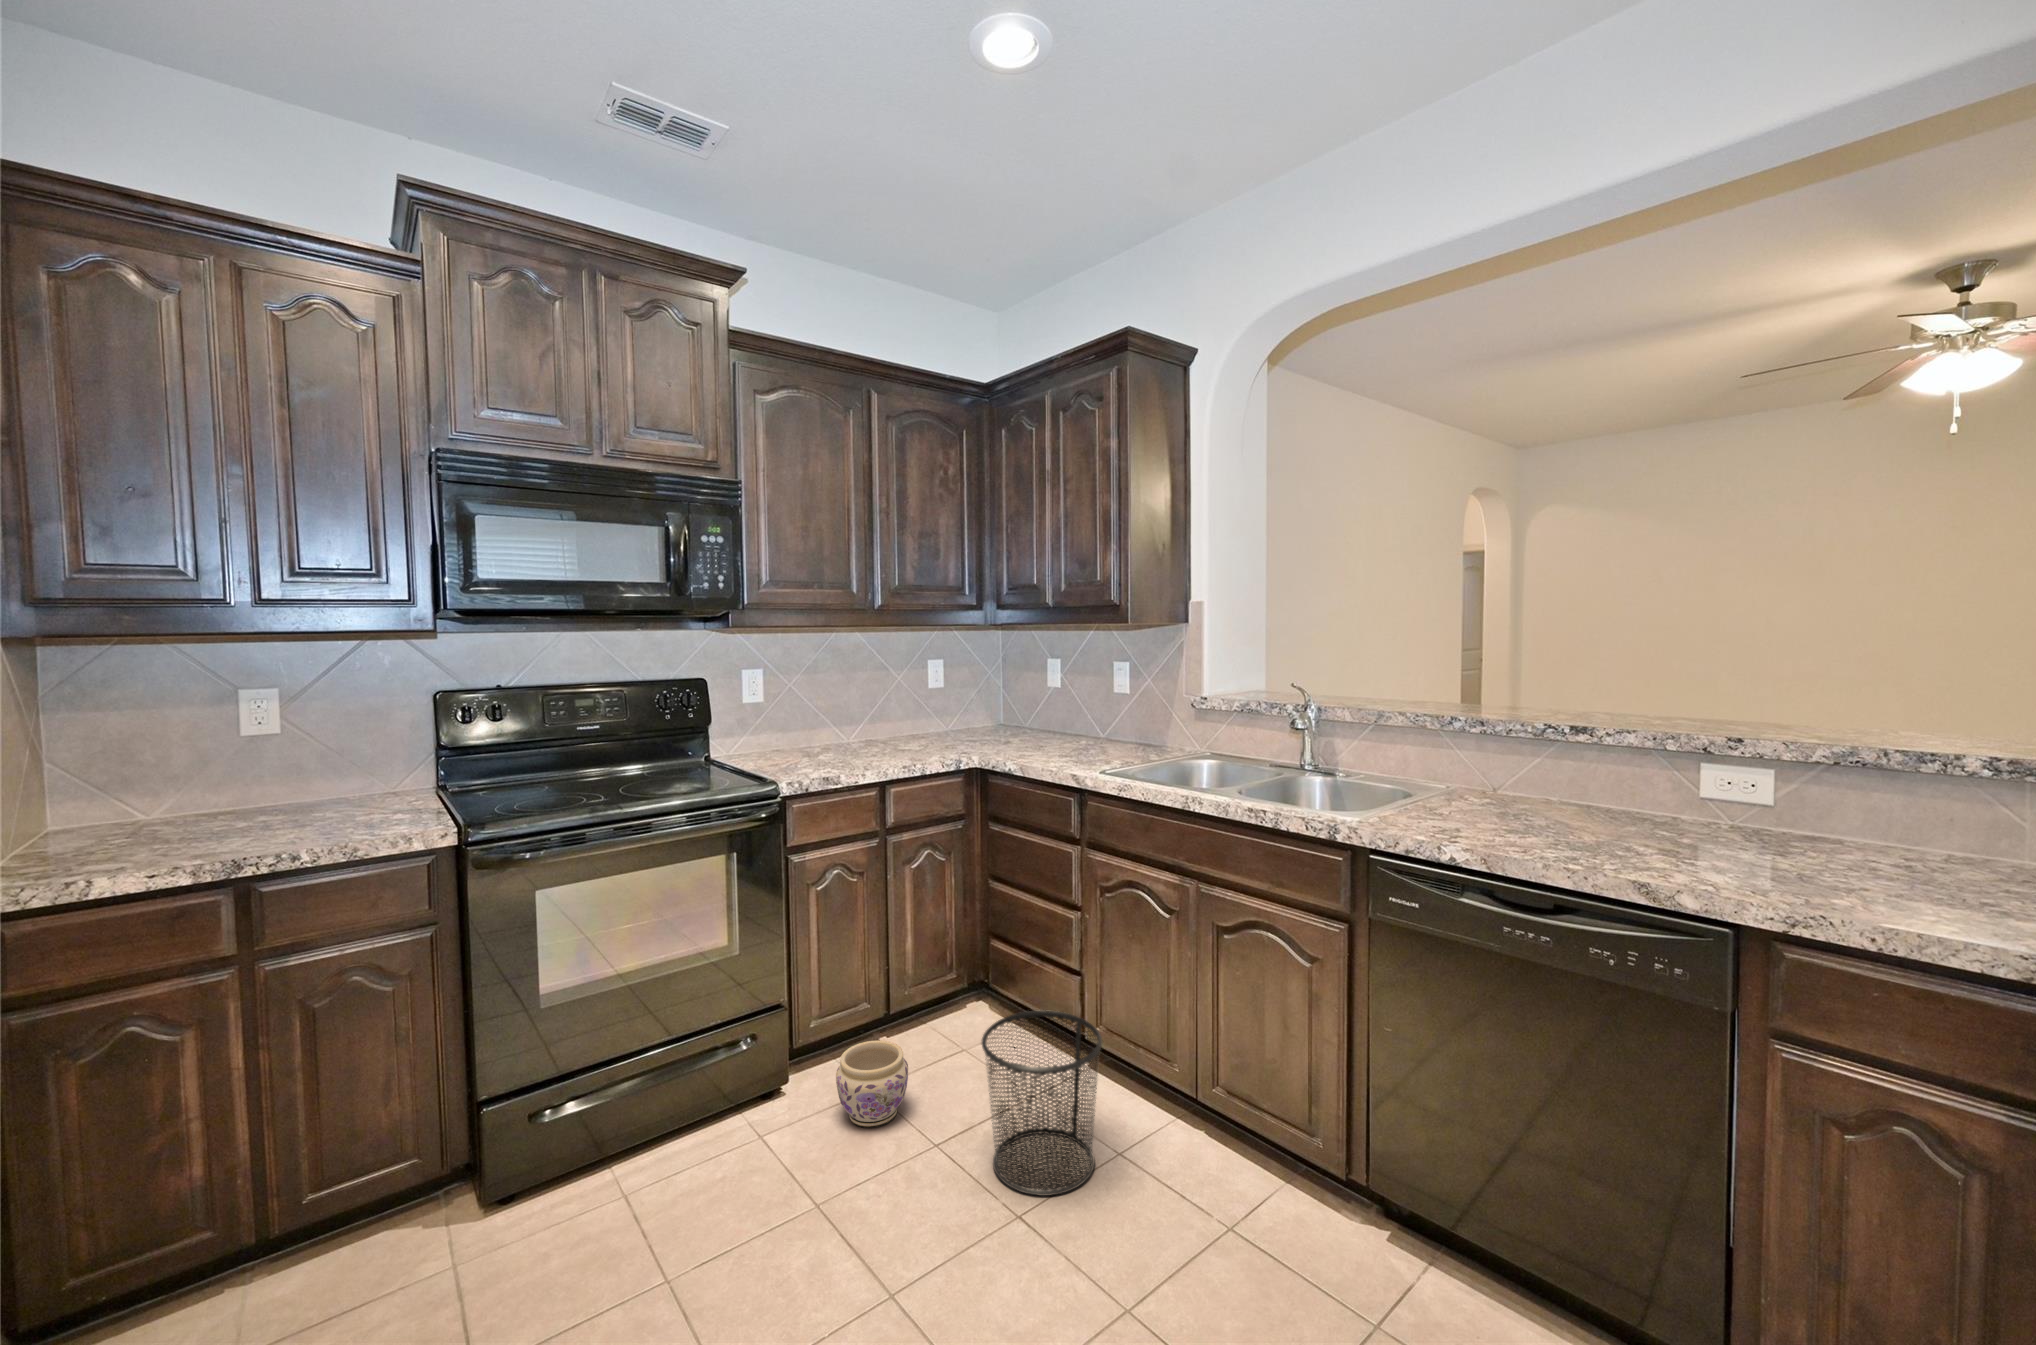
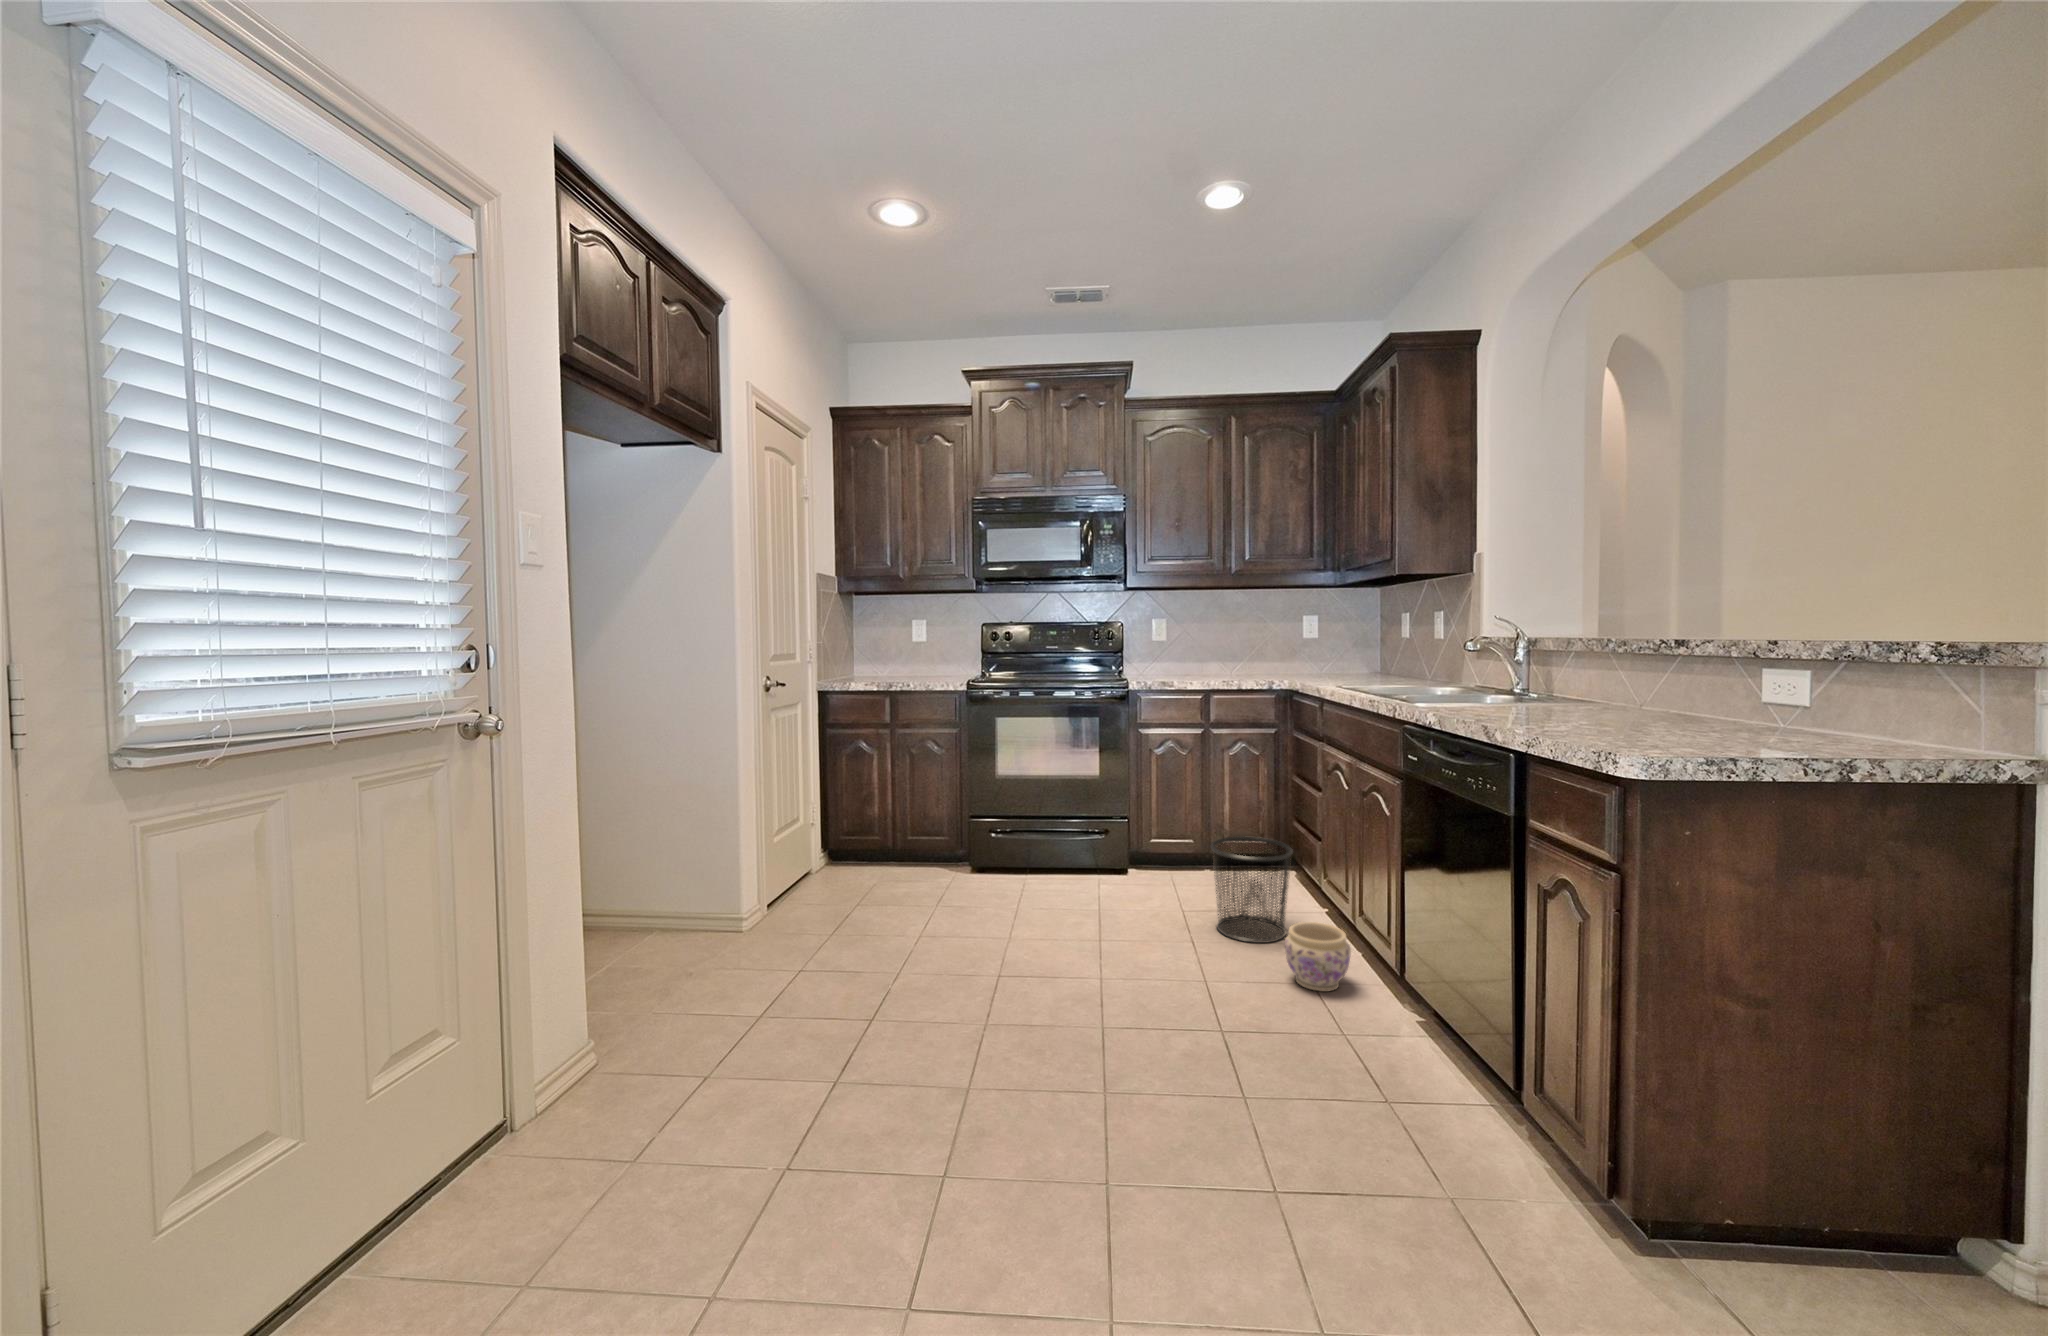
planter: present [836,1041,908,1128] -> present [1285,922,1351,992]

